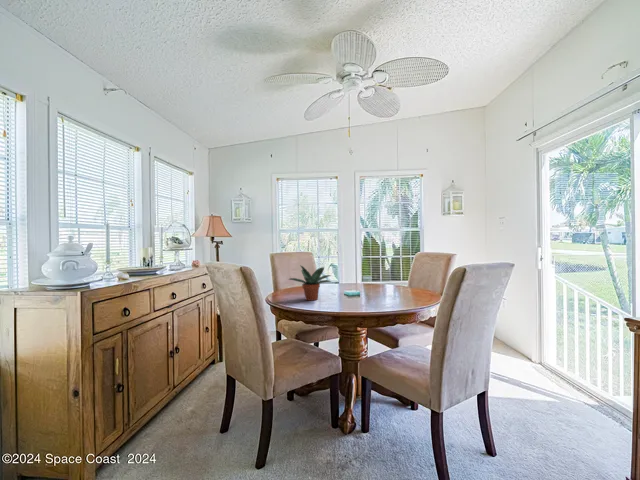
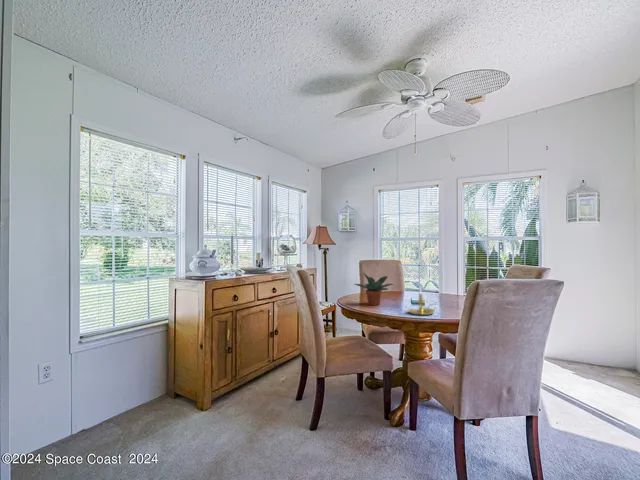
candle holder: none [357,275,382,305] -> present [409,291,434,315]

